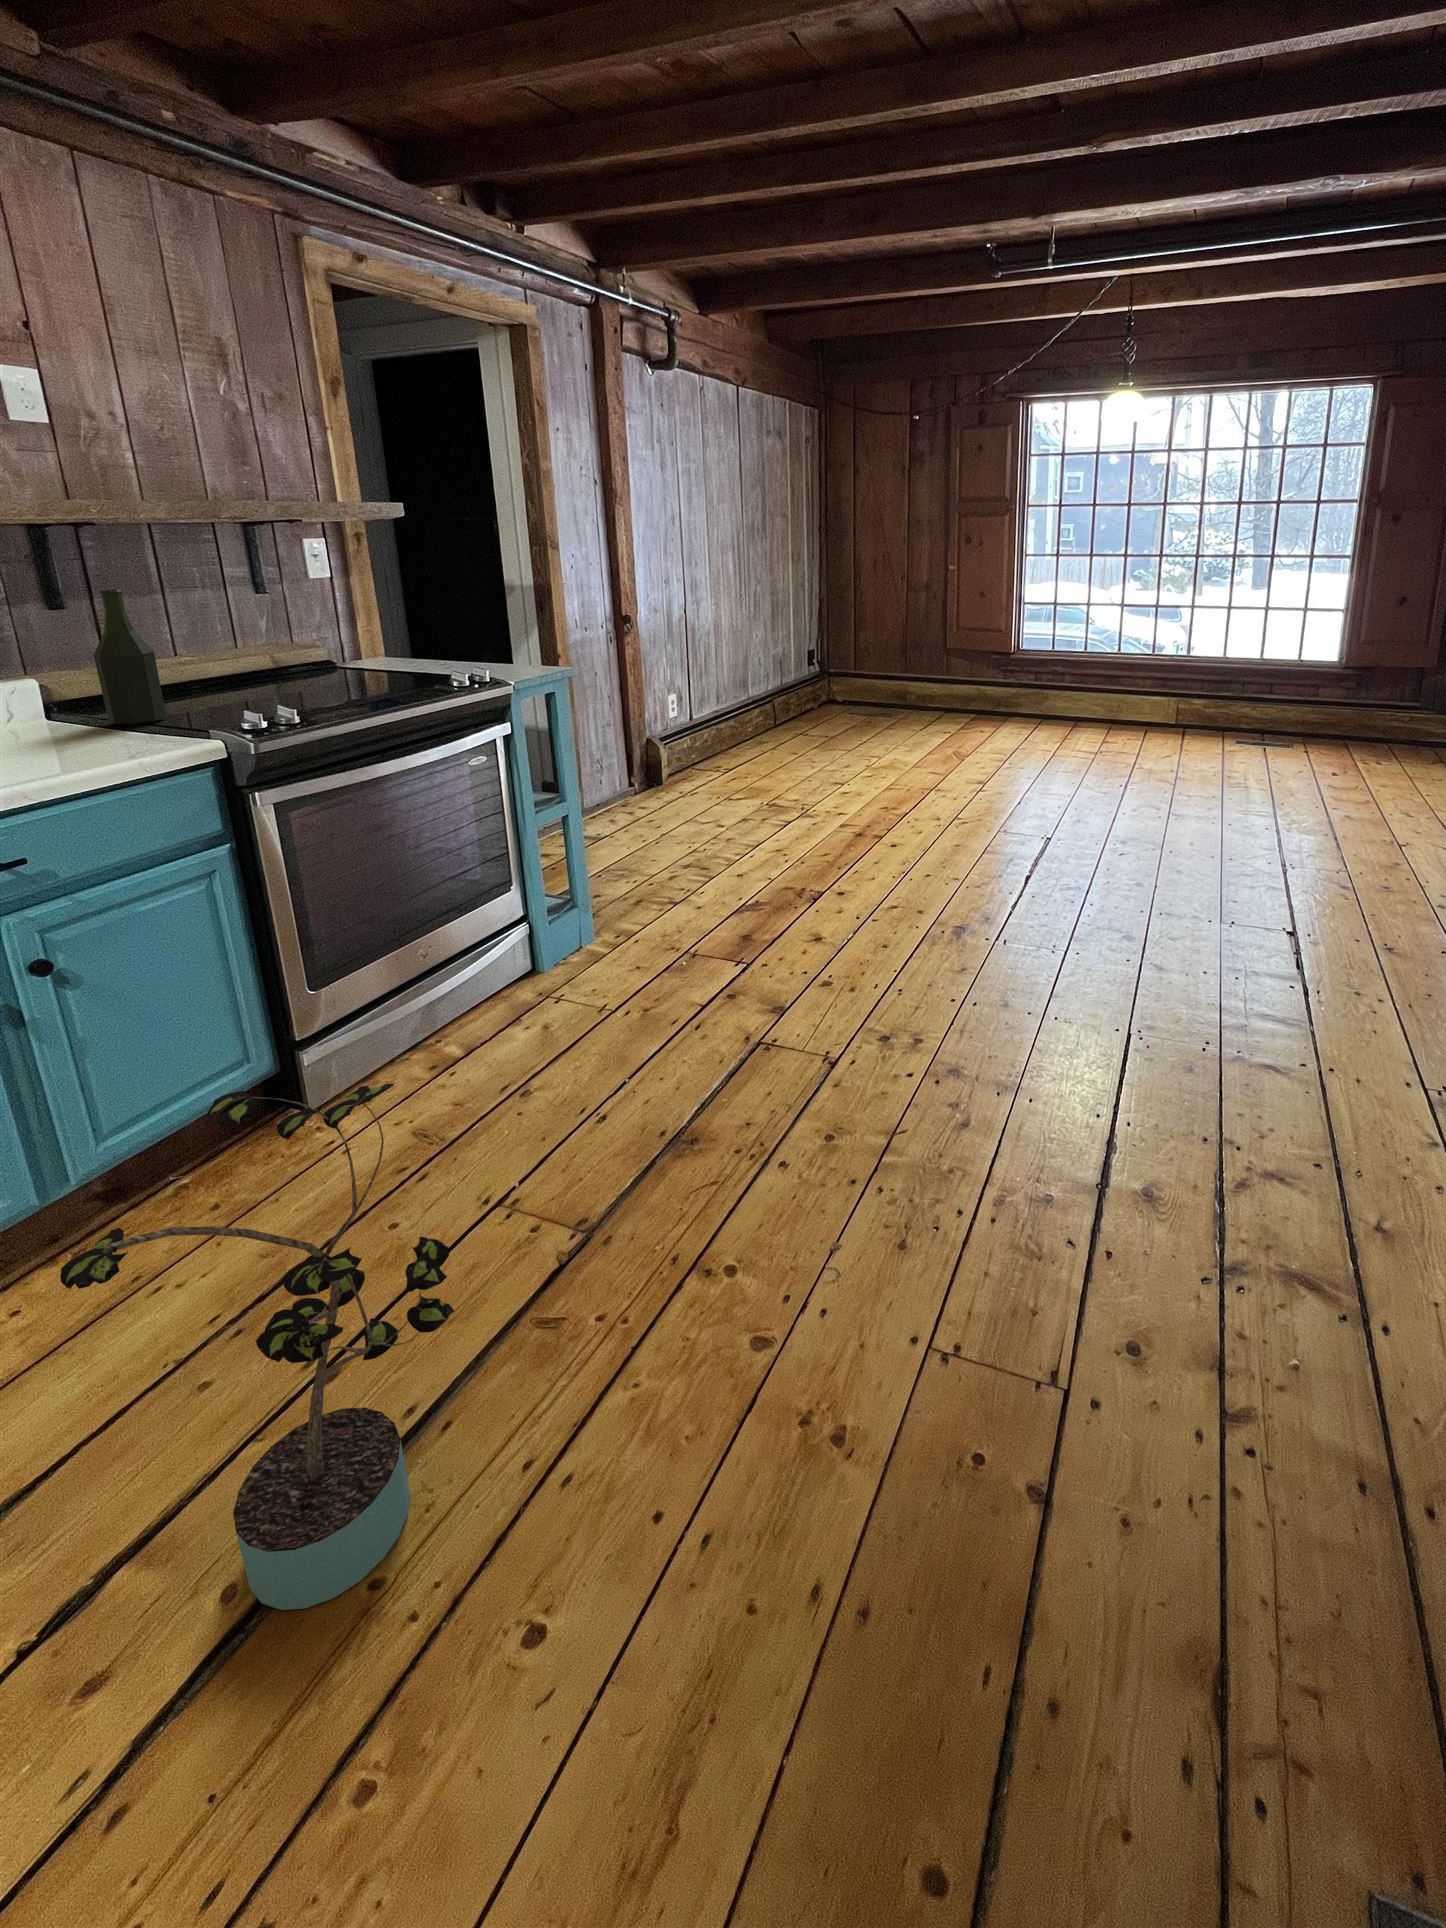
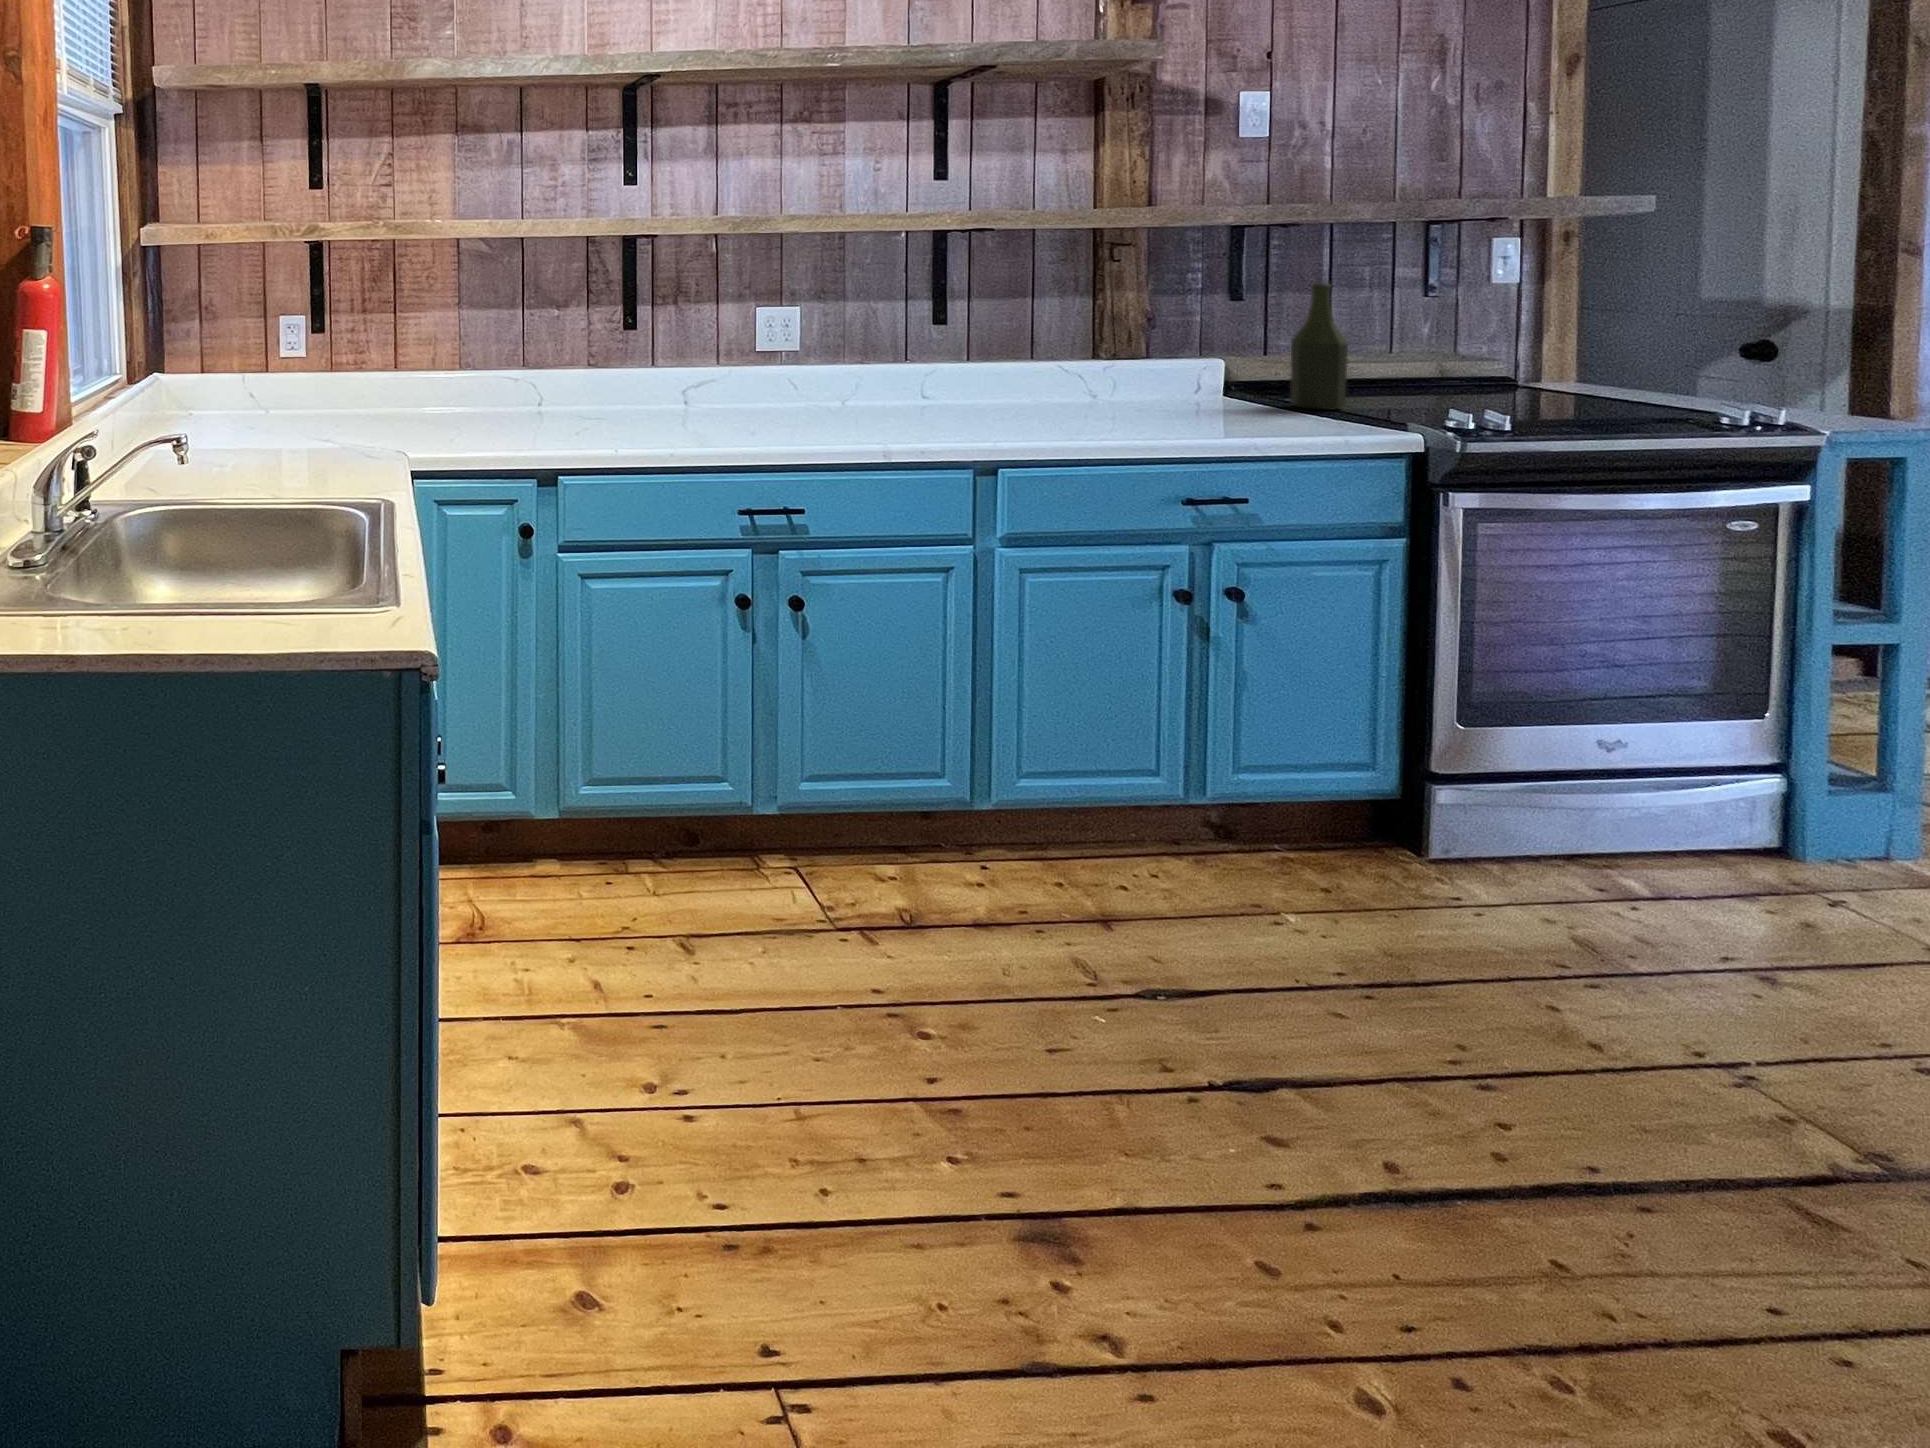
potted plant: present [60,1083,455,1610] -> none [1350,720,1739,1256]

